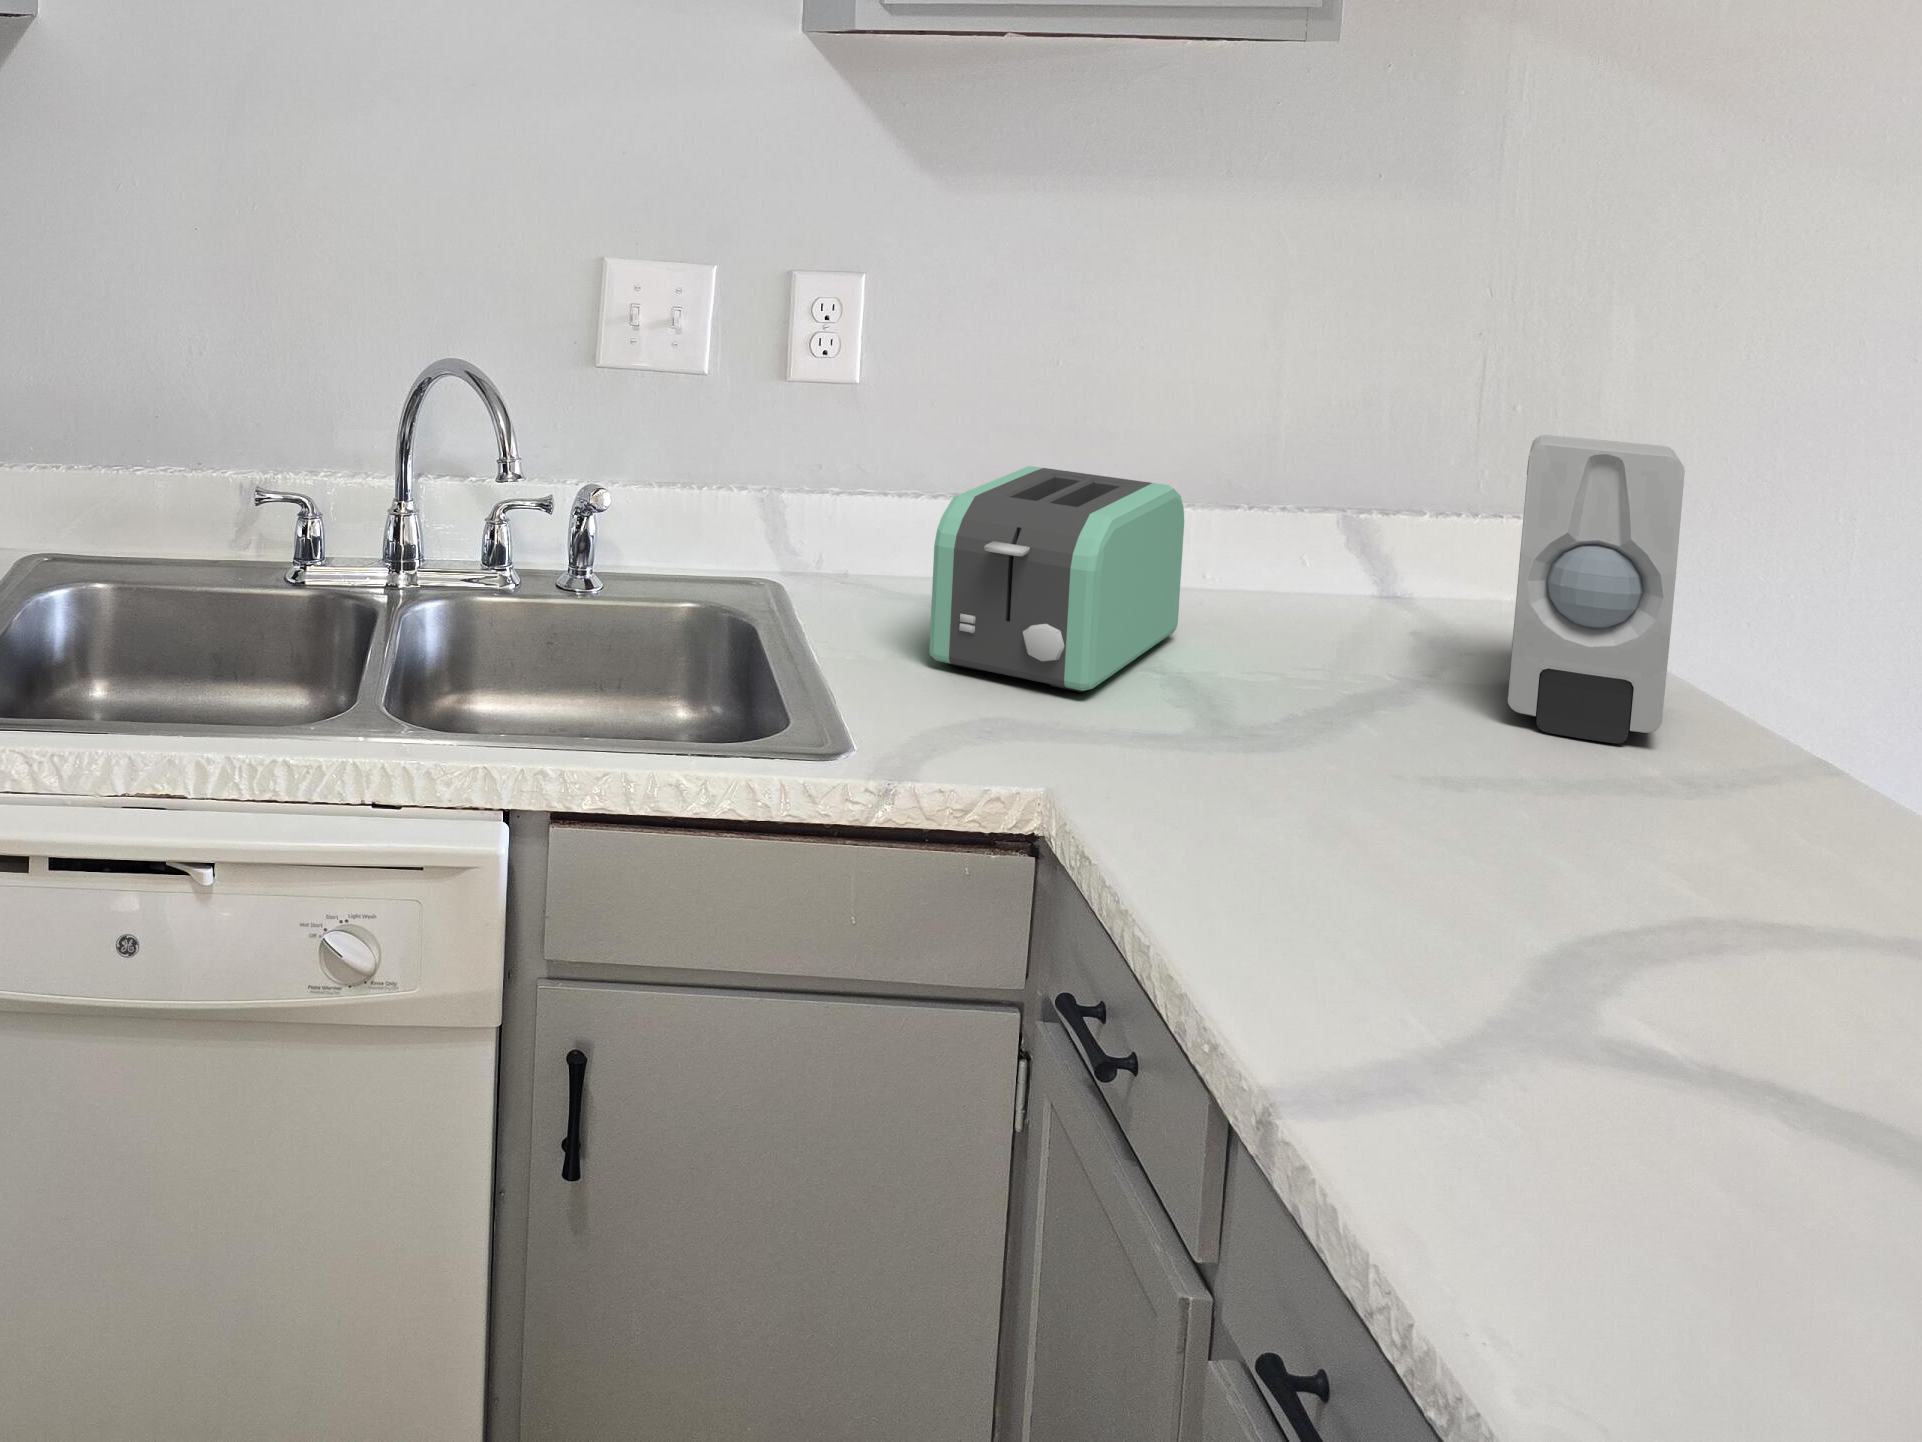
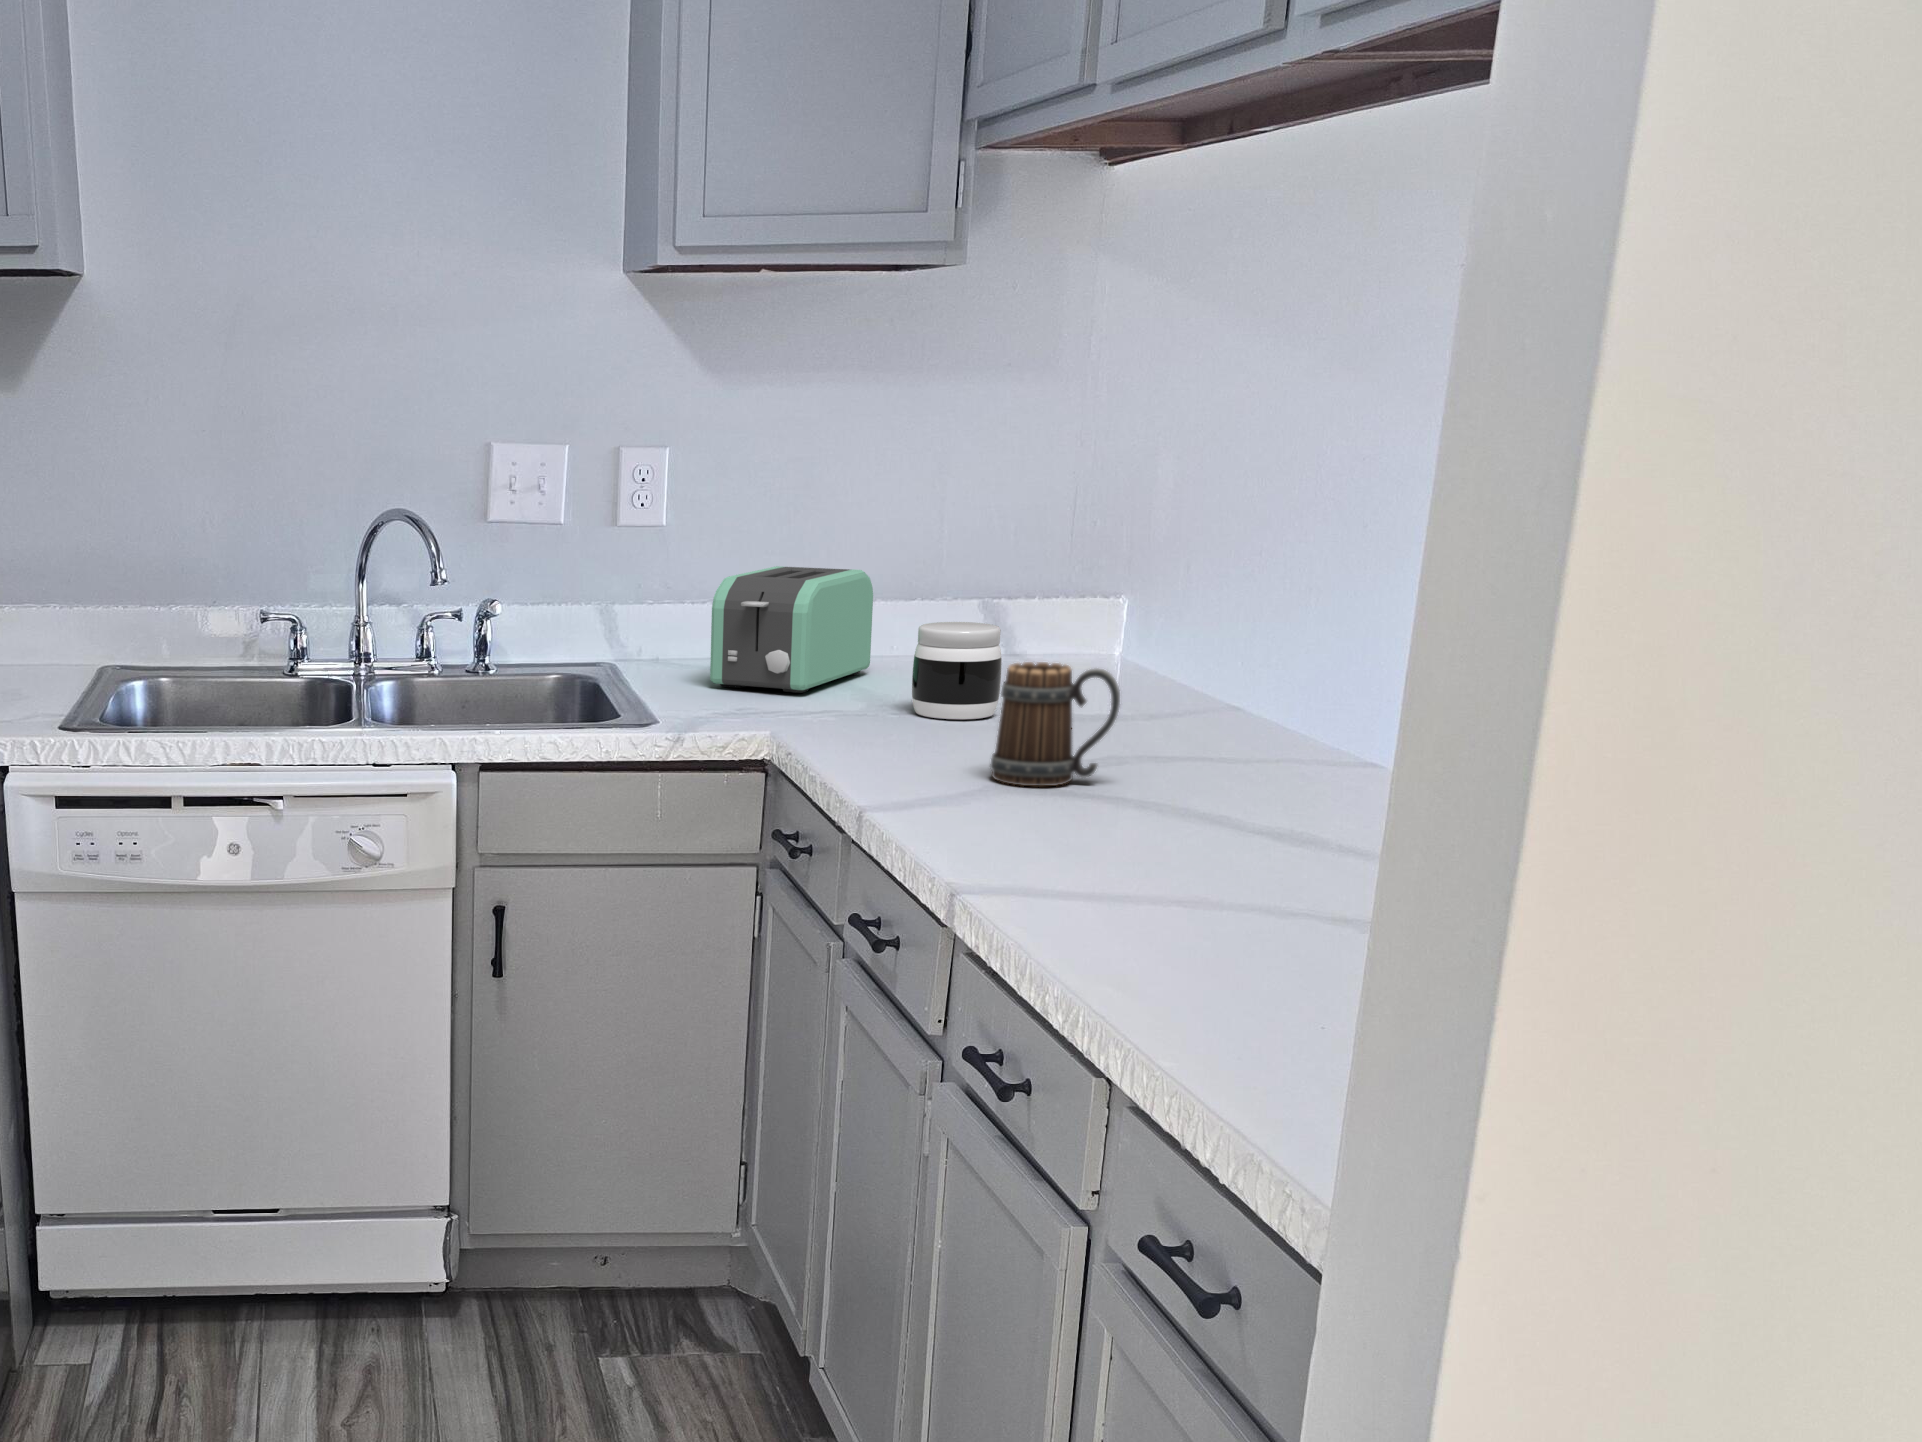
soap dispenser: present [1508,435,1685,743] -> none [1052,521,1160,700]
jar: none [1286,612,1447,794] -> present [912,622,1002,719]
mug: none [1529,807,1826,1081] -> present [990,662,1120,786]

